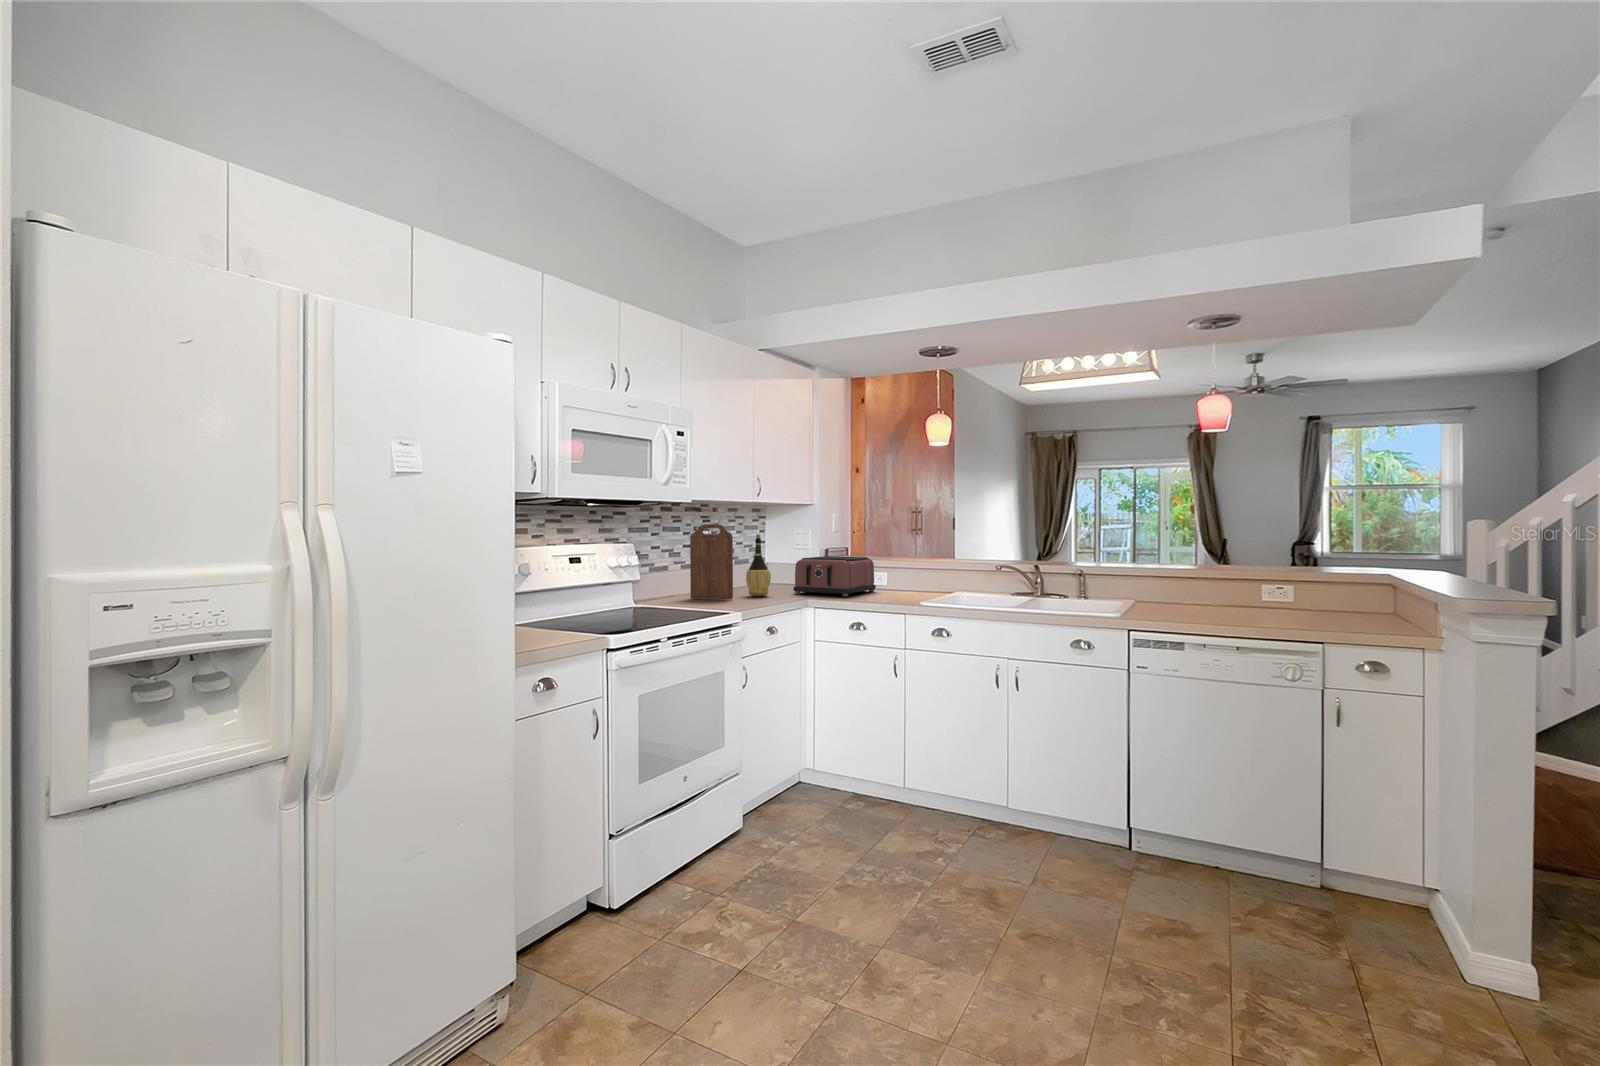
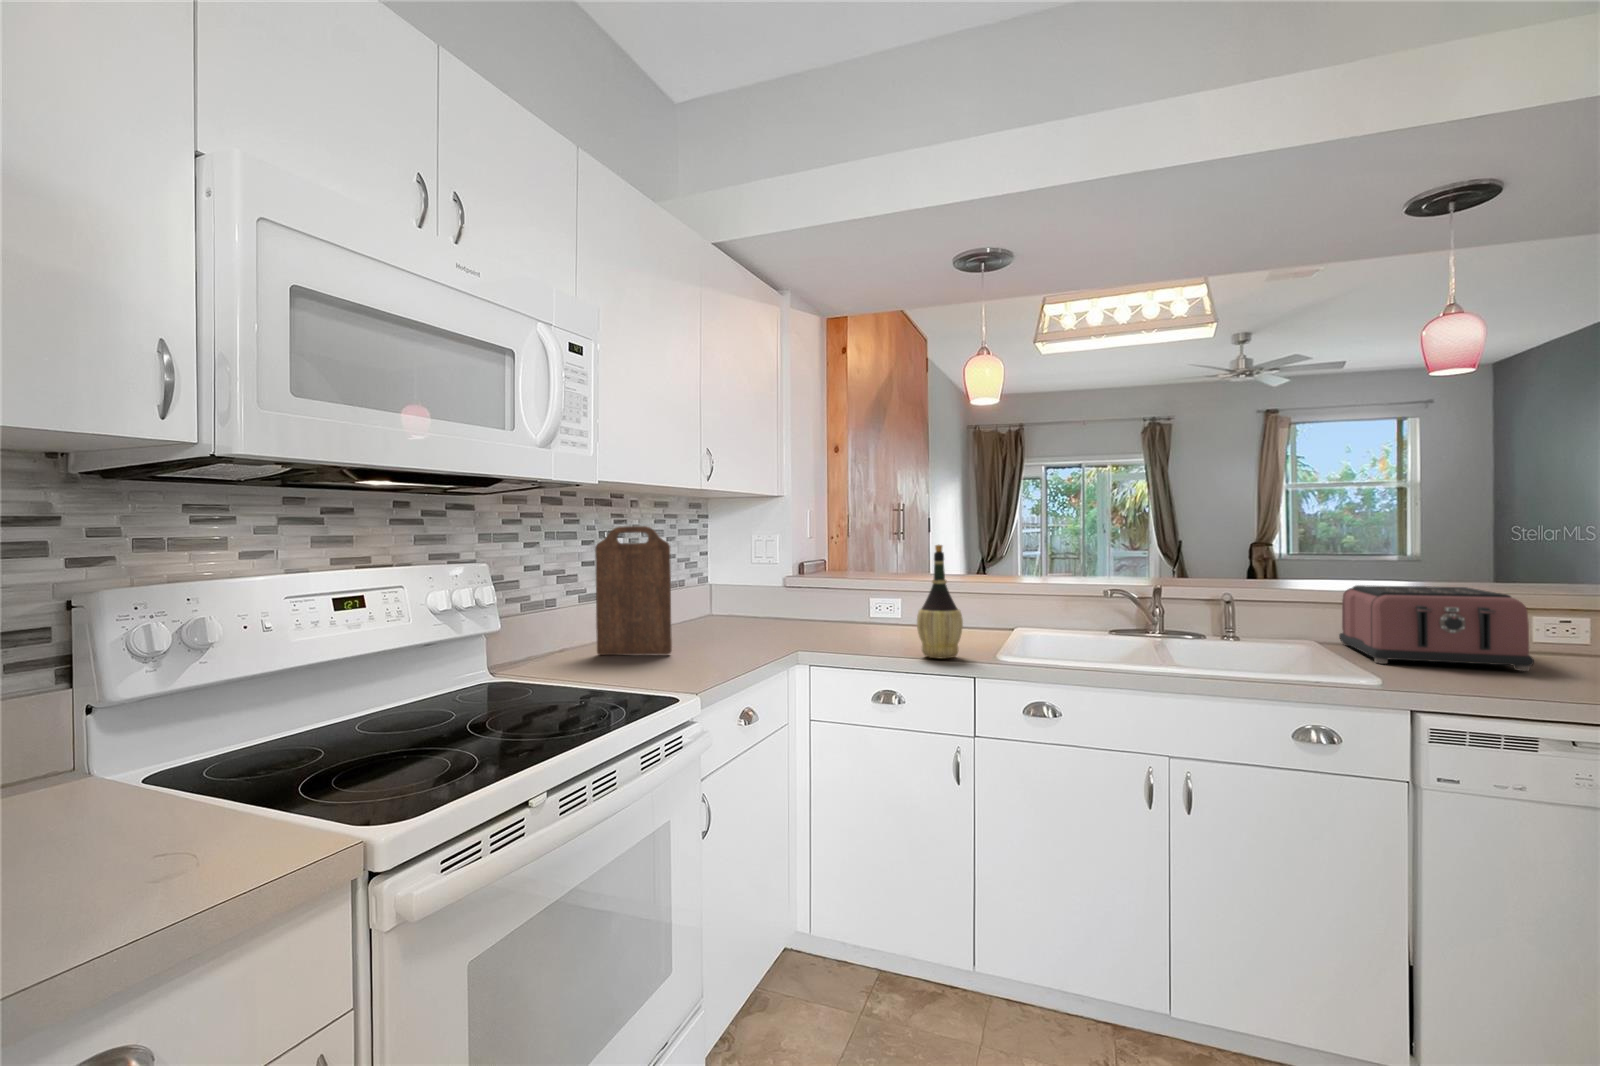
wine bottle: present [746,534,771,596] -> present [917,545,963,658]
toaster: present [793,556,876,596] -> present [1339,585,1534,671]

